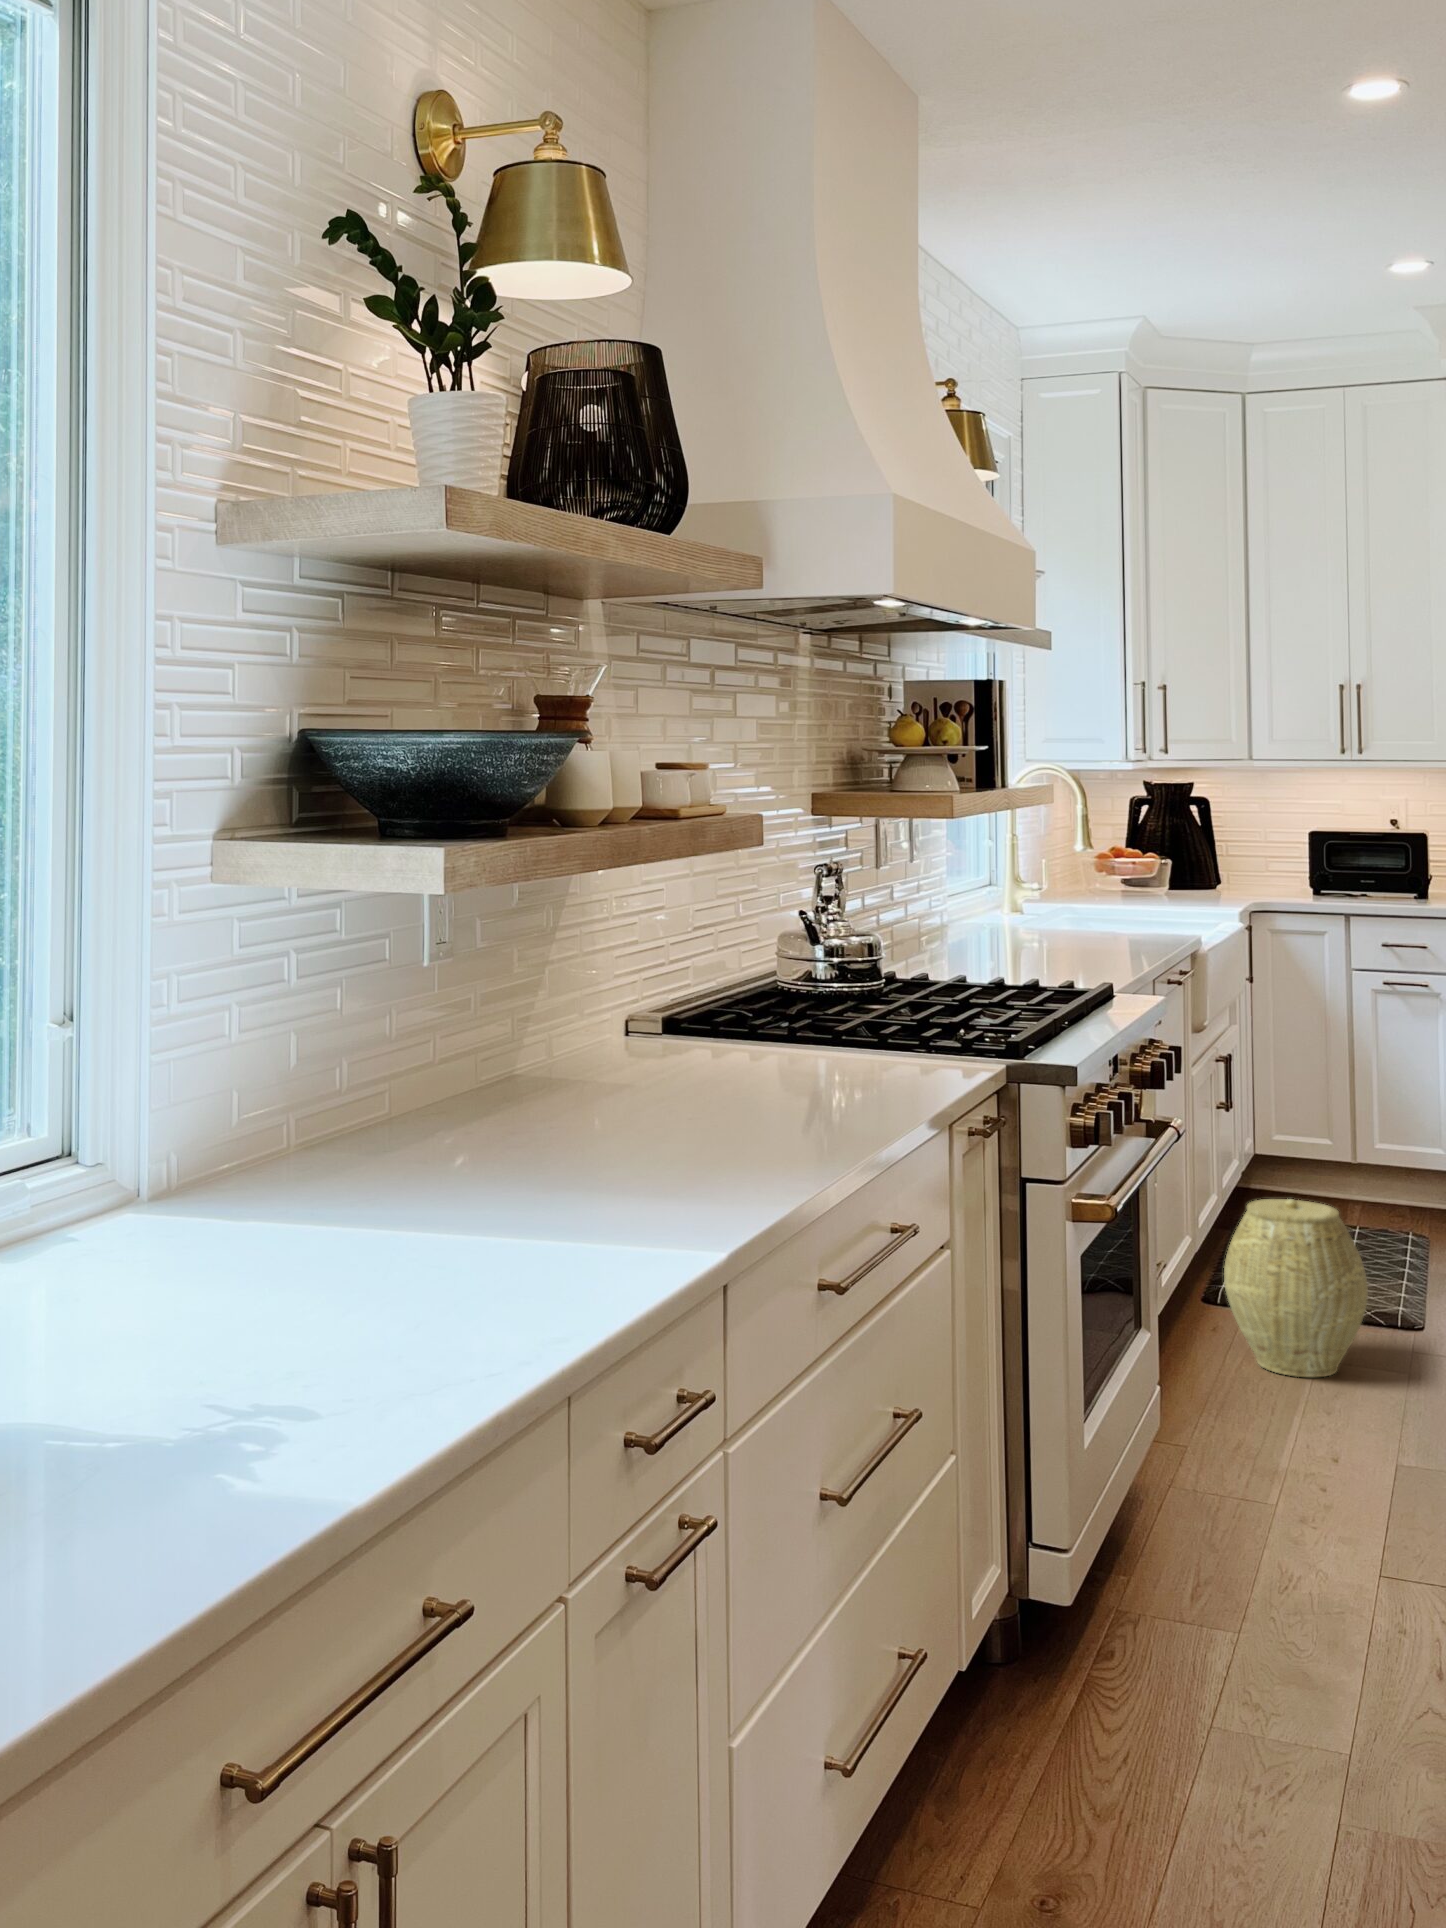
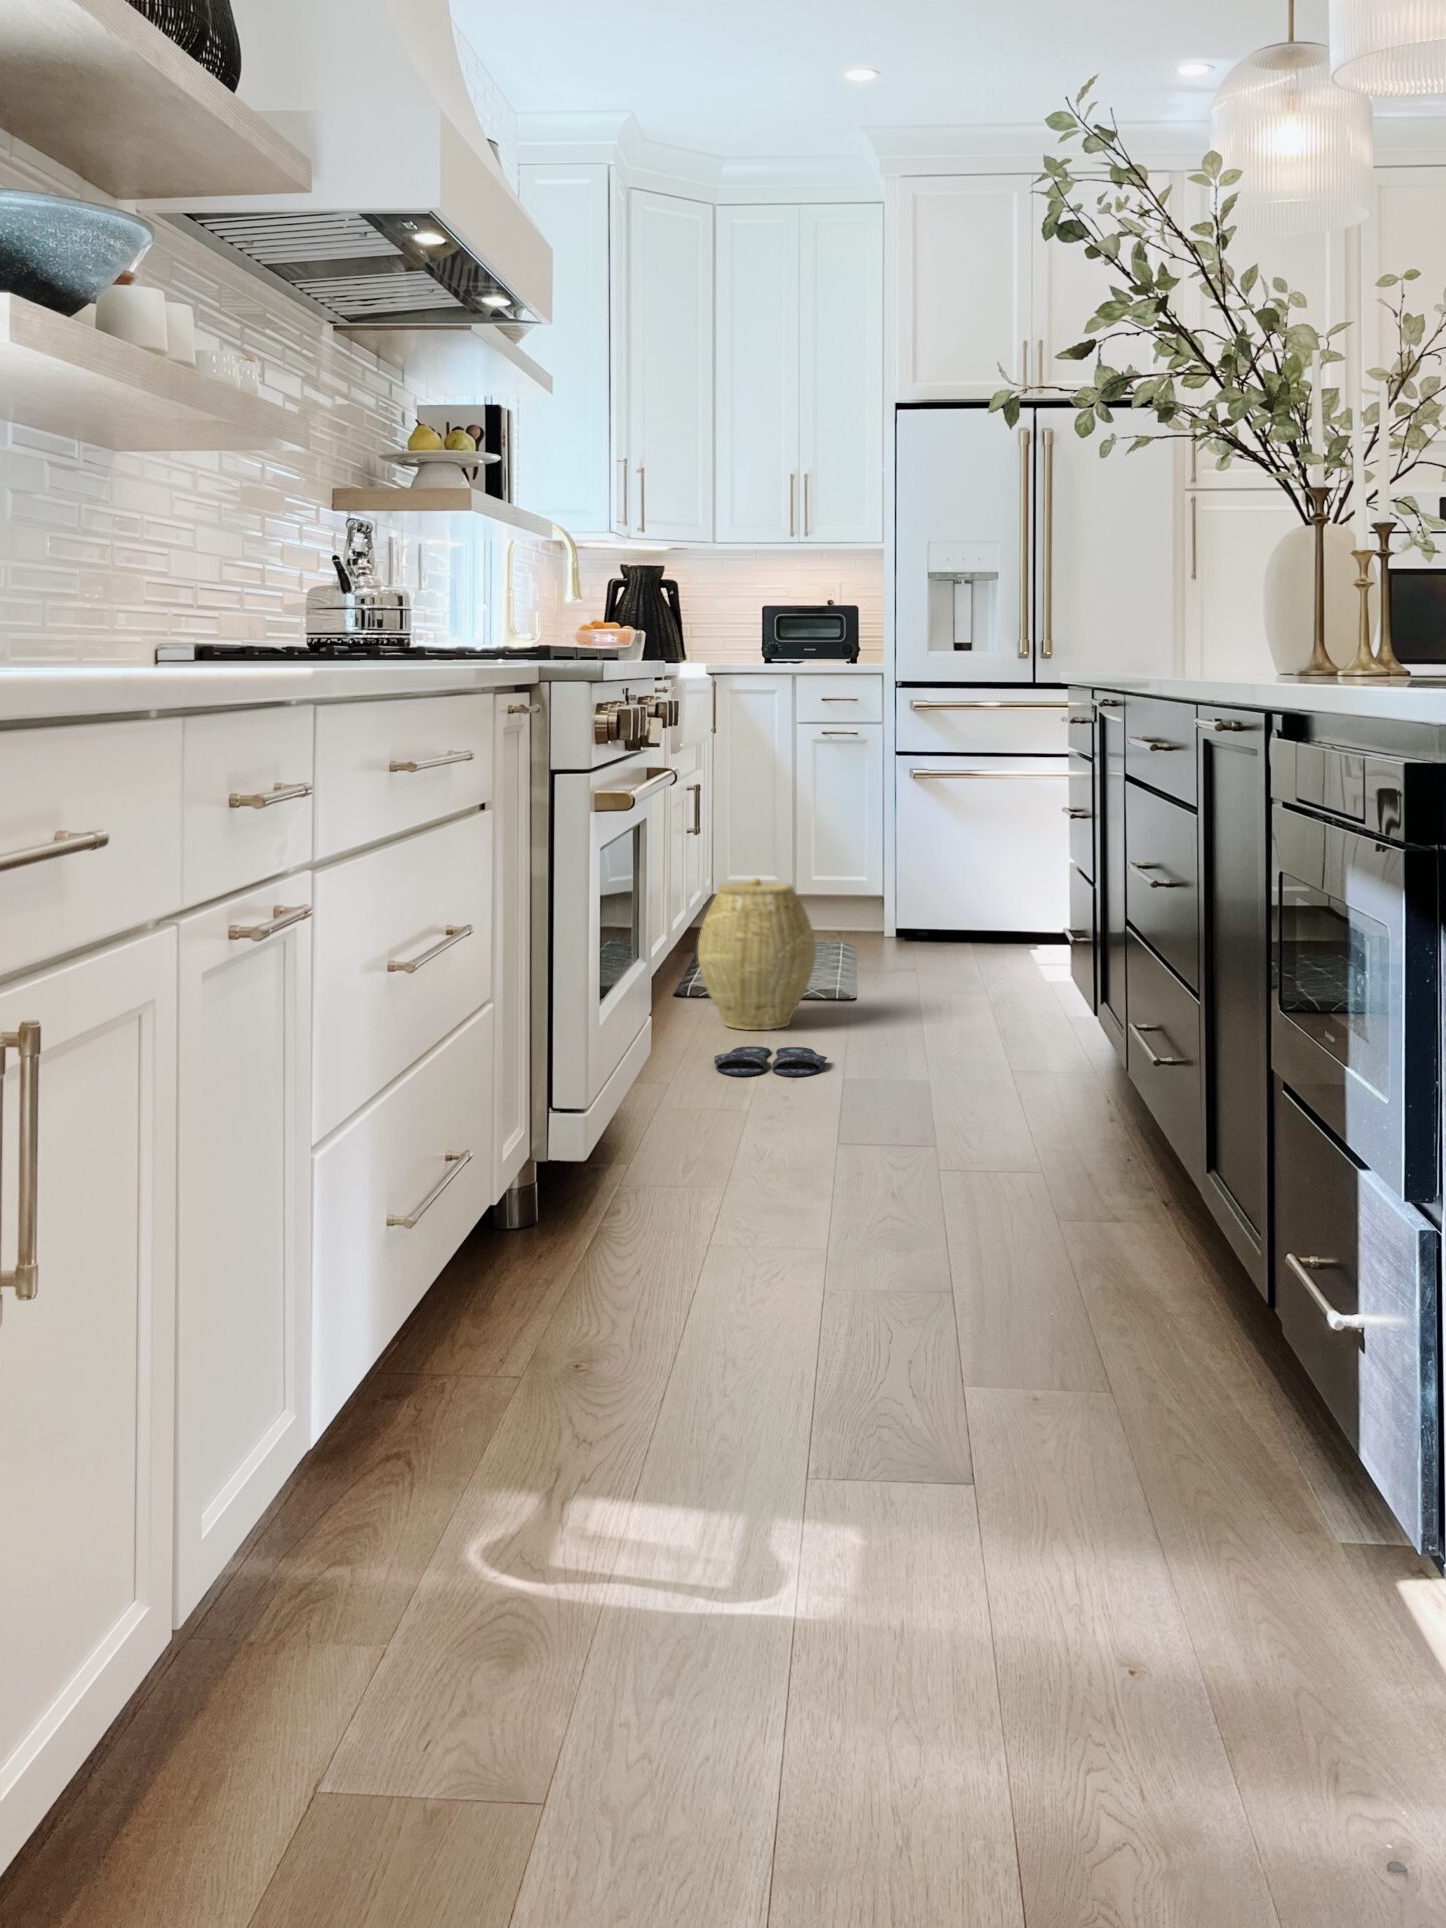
slippers: none [1240,1404,1380,1461] -> present [714,1046,827,1077]

